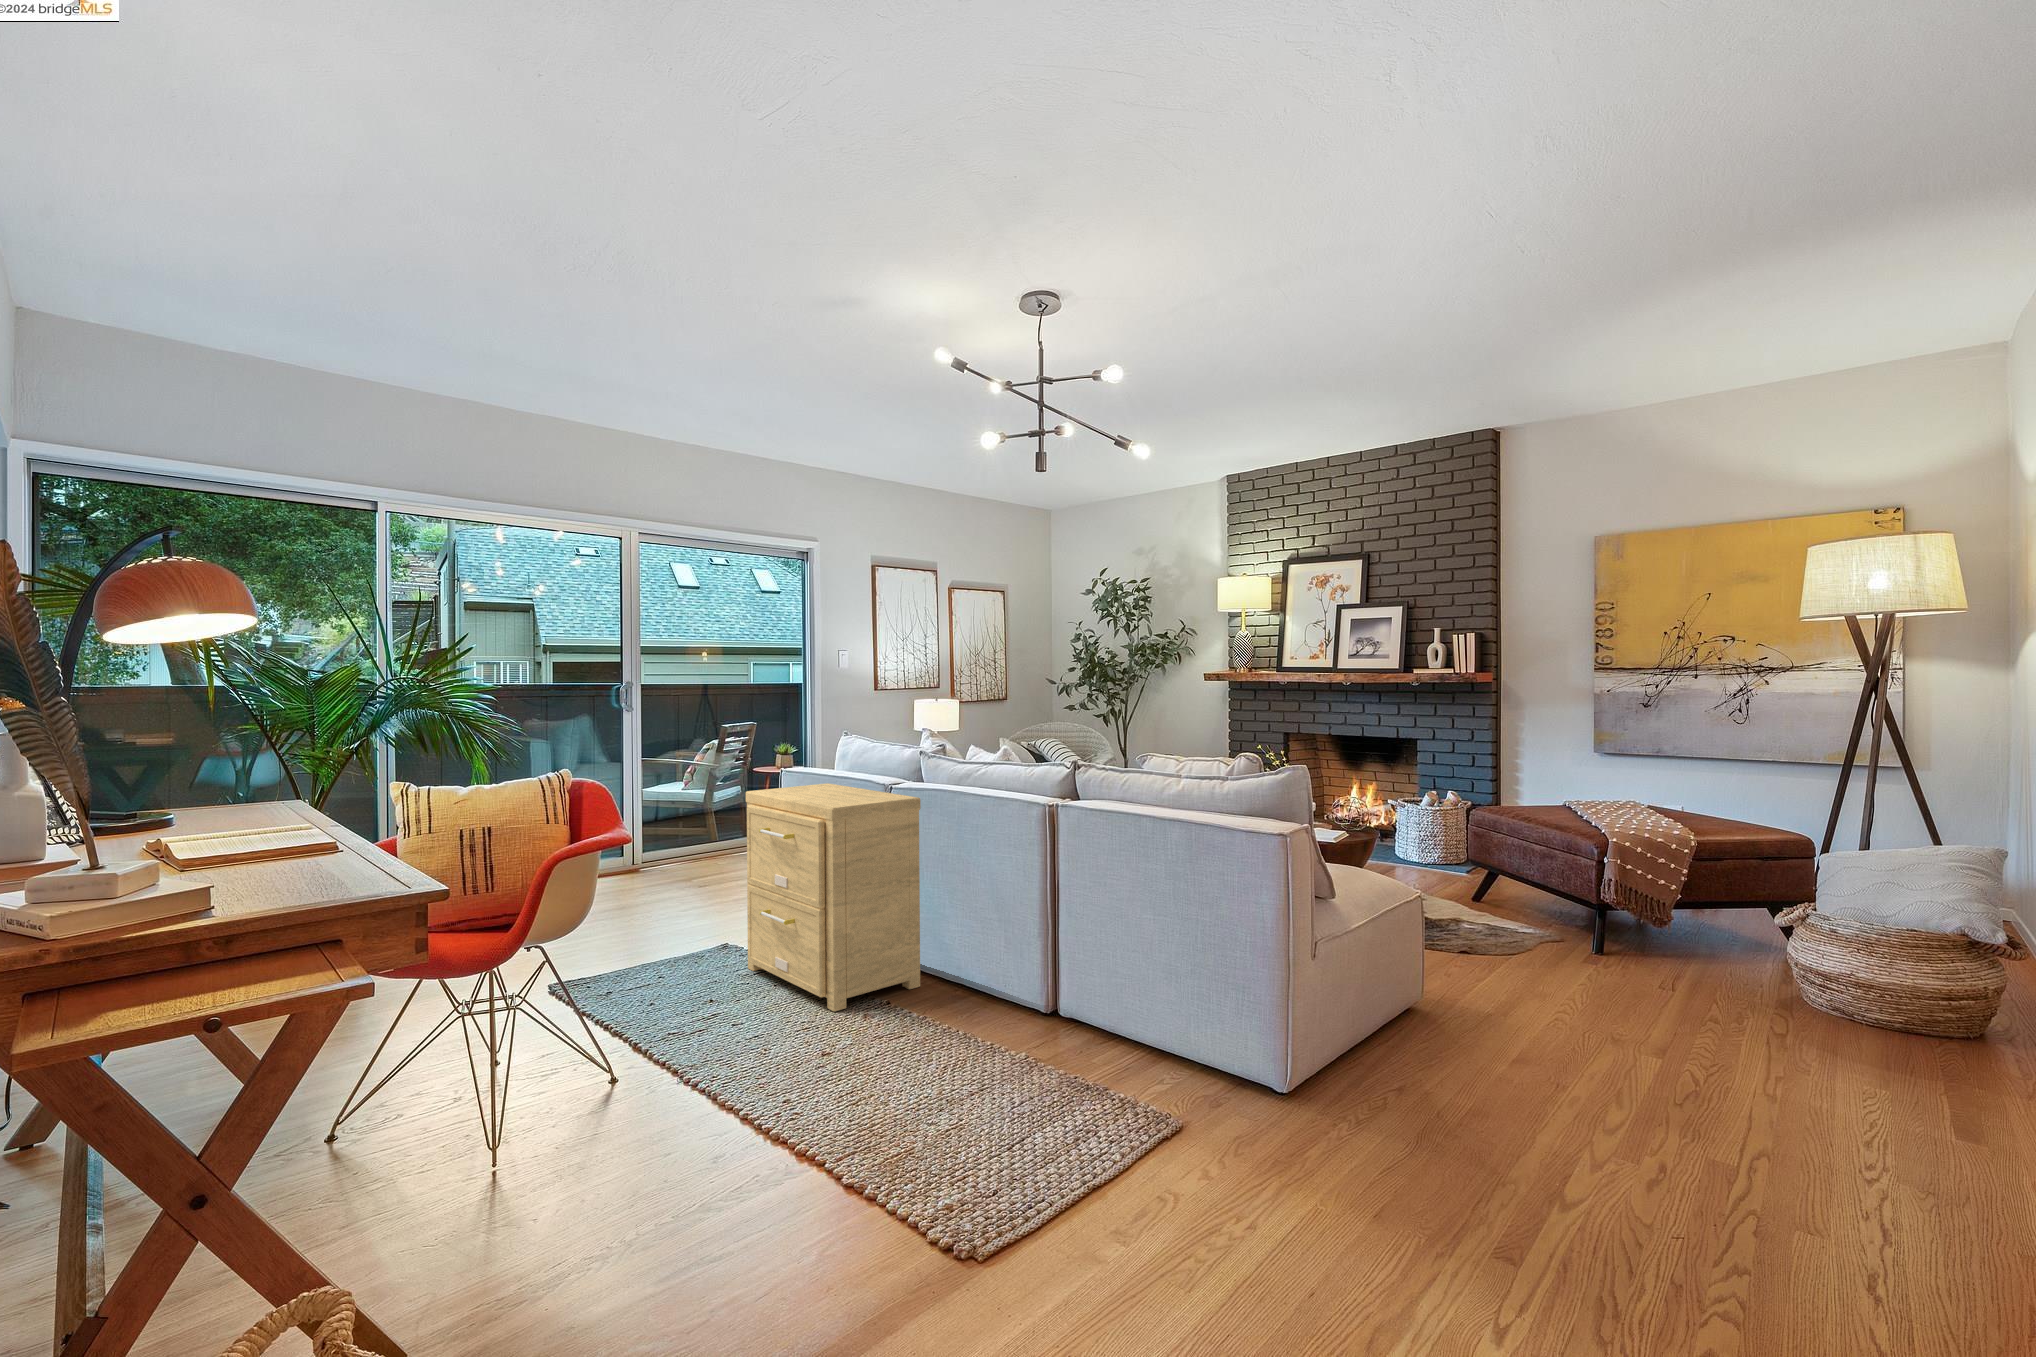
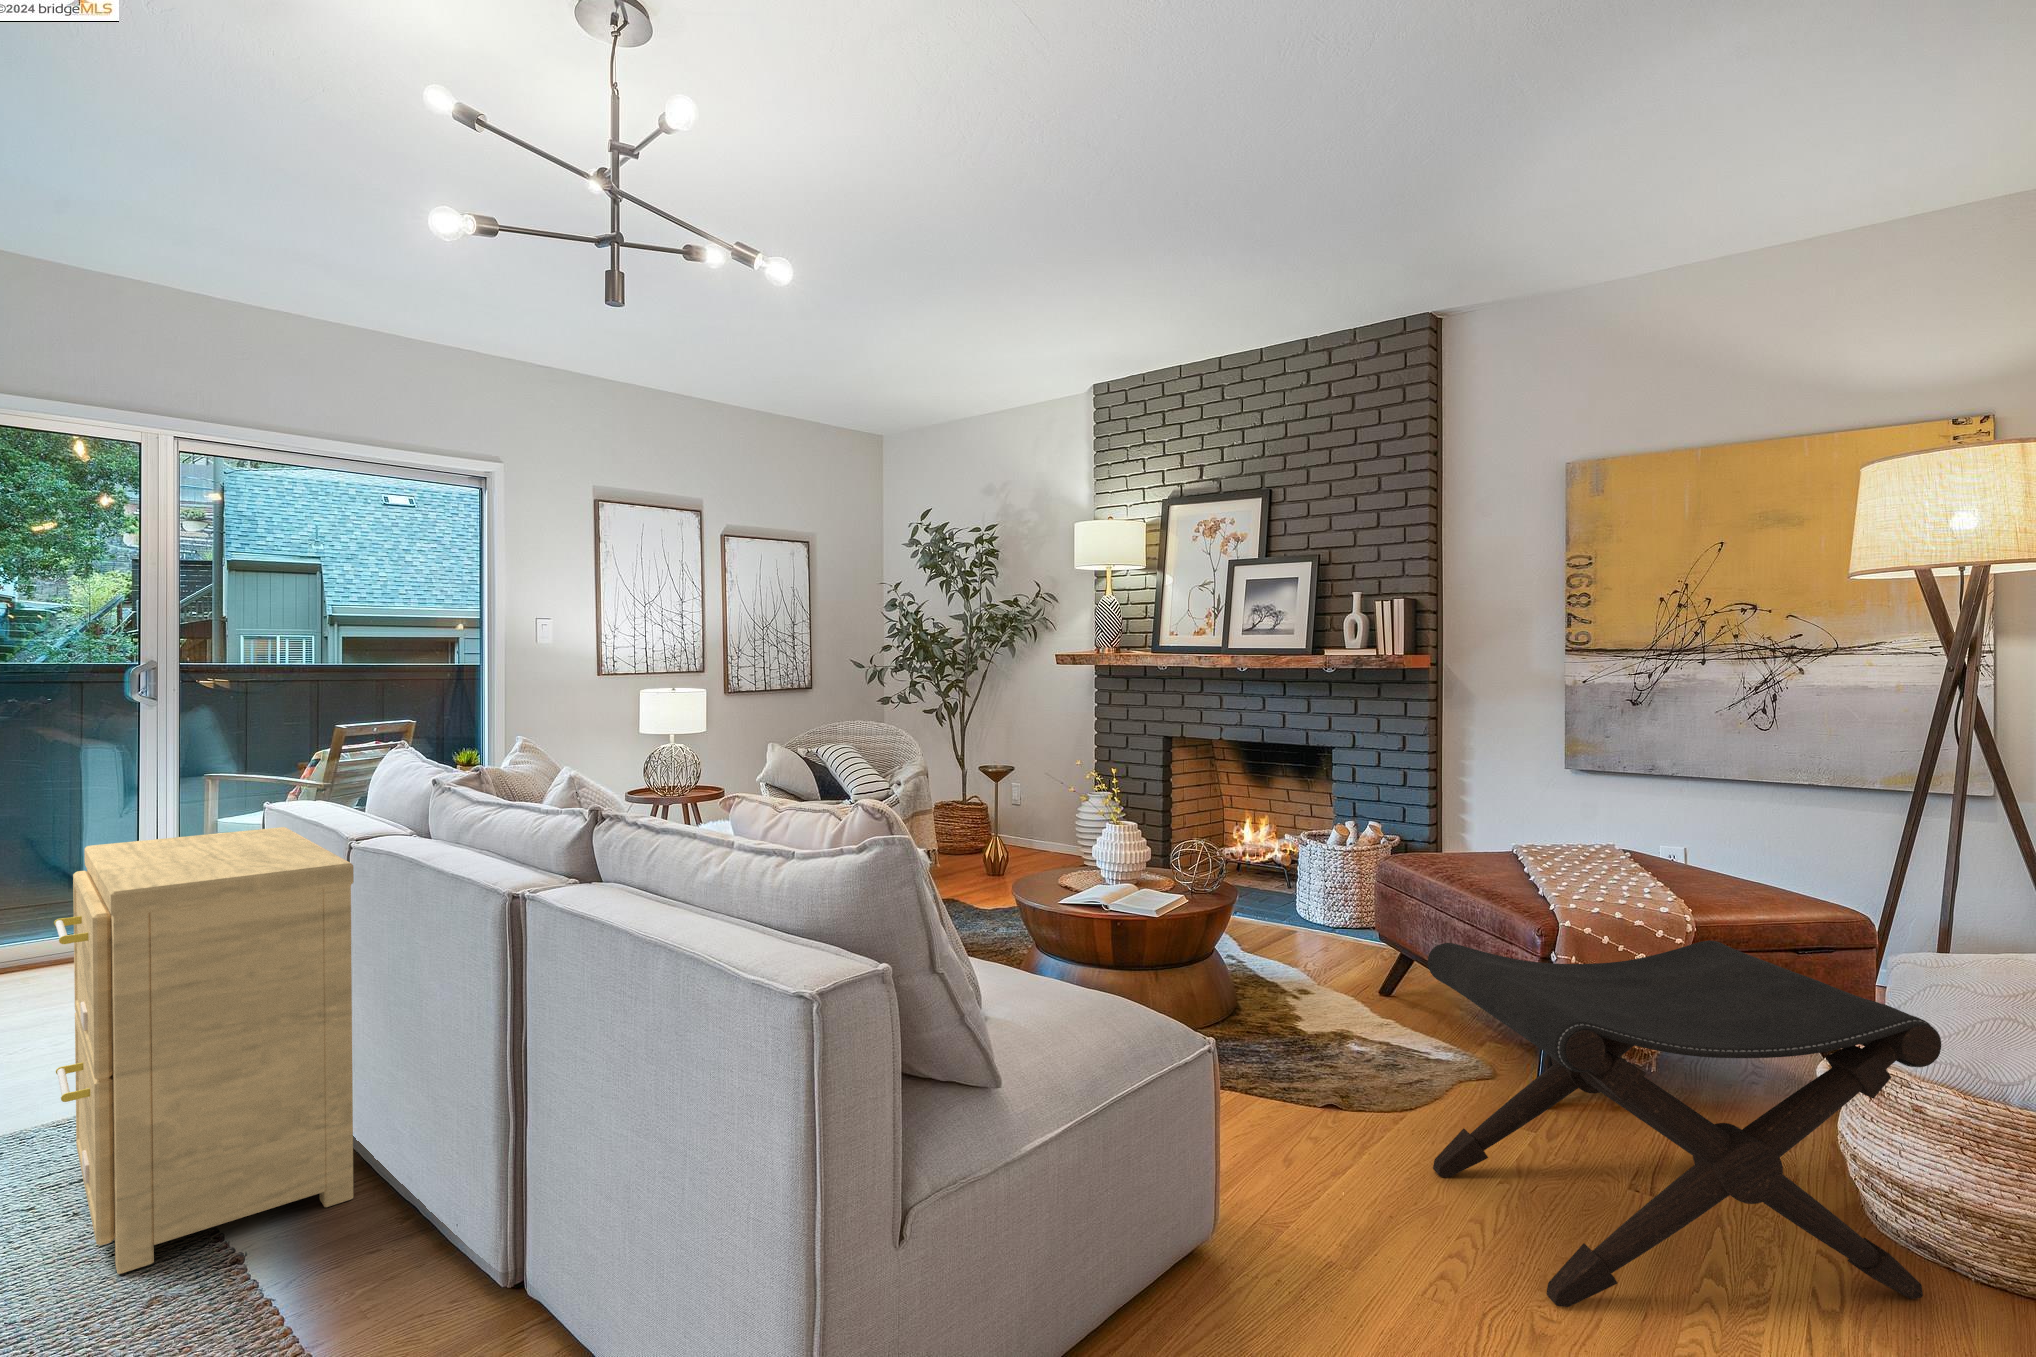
footstool: none [1533,845,1836,1030] -> present [1428,940,1941,1307]

